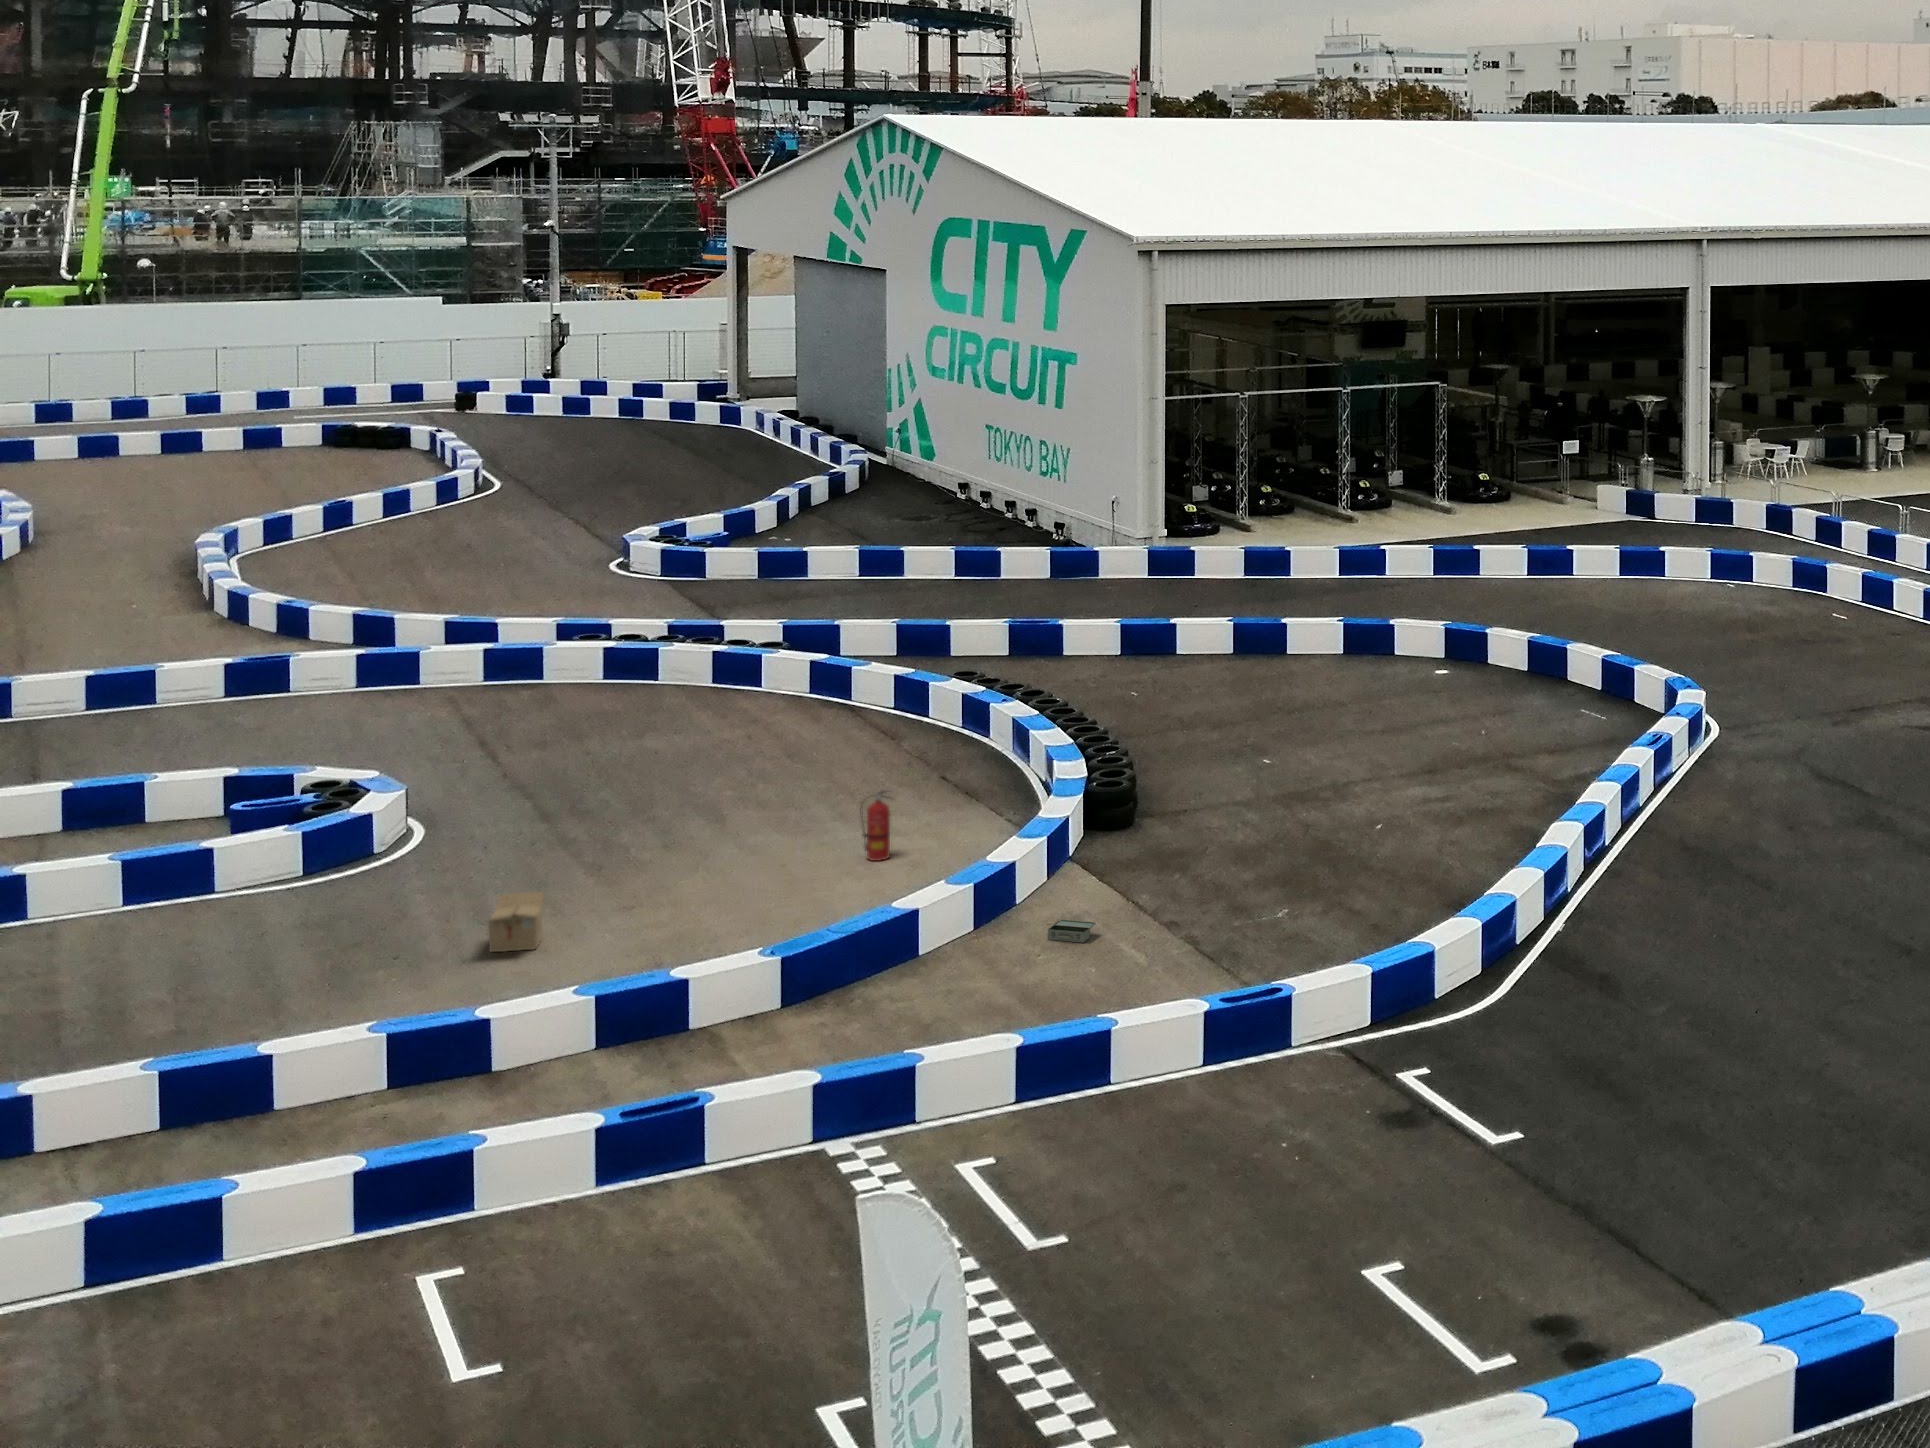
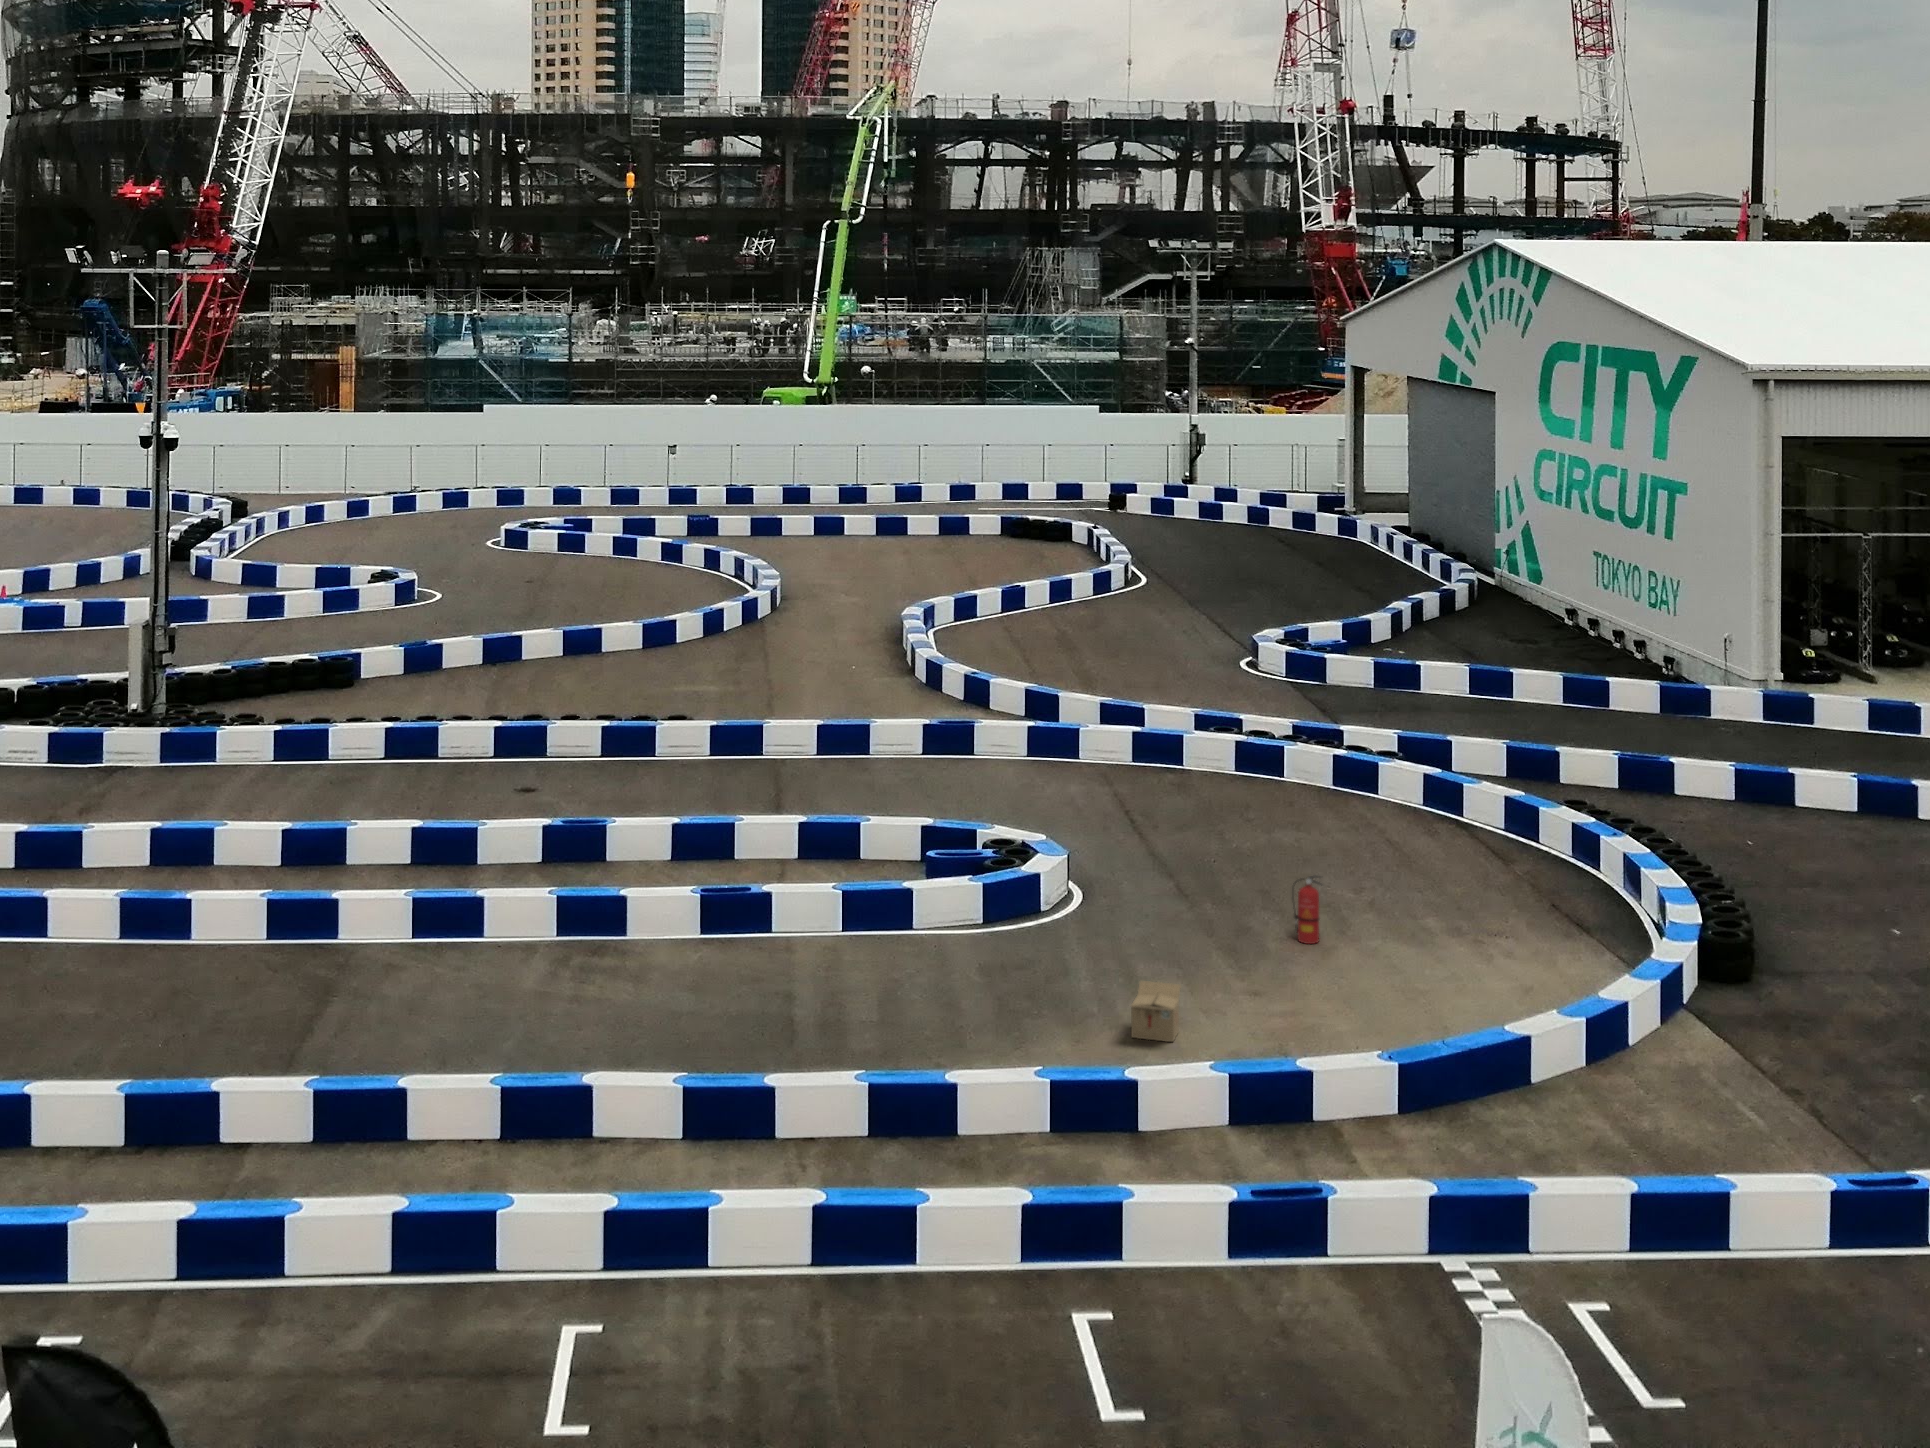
fire extinguisher: present [860,792,890,861] -> present [1294,876,1320,944]
toolbox: present [1048,920,1096,943] -> none [1695,1107,1750,1139]

